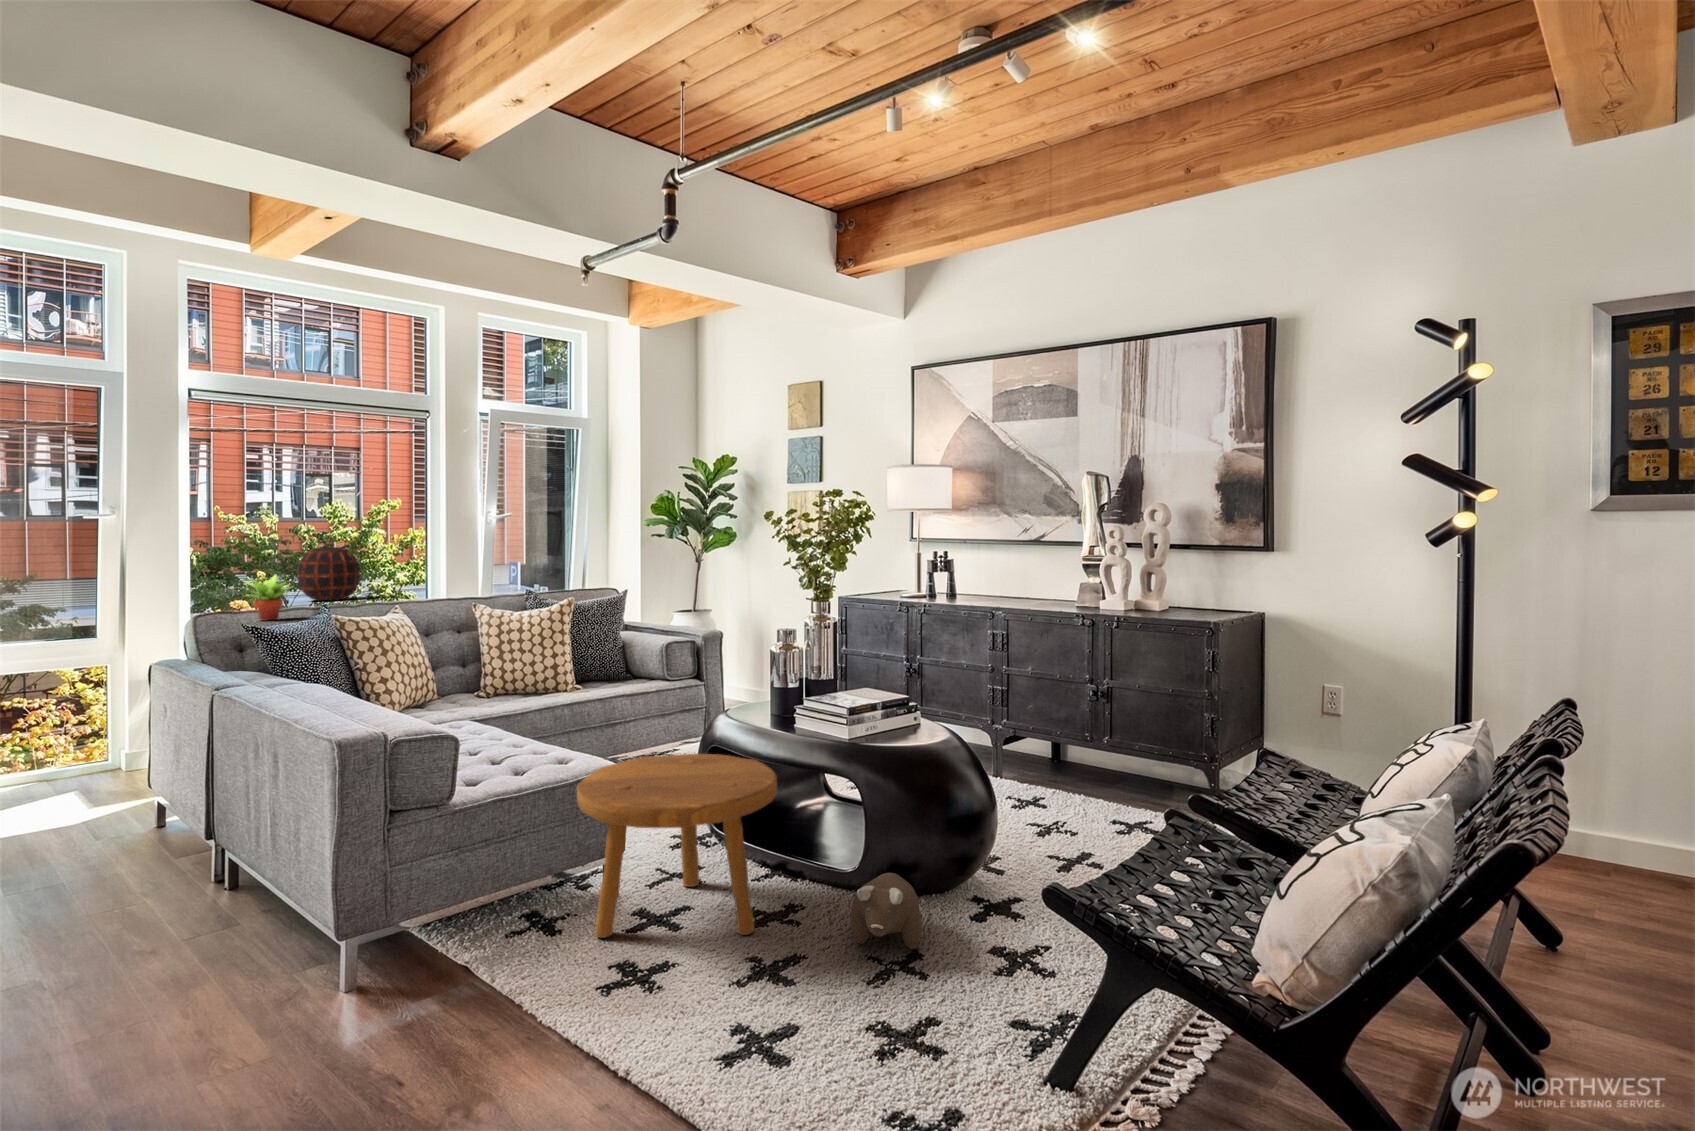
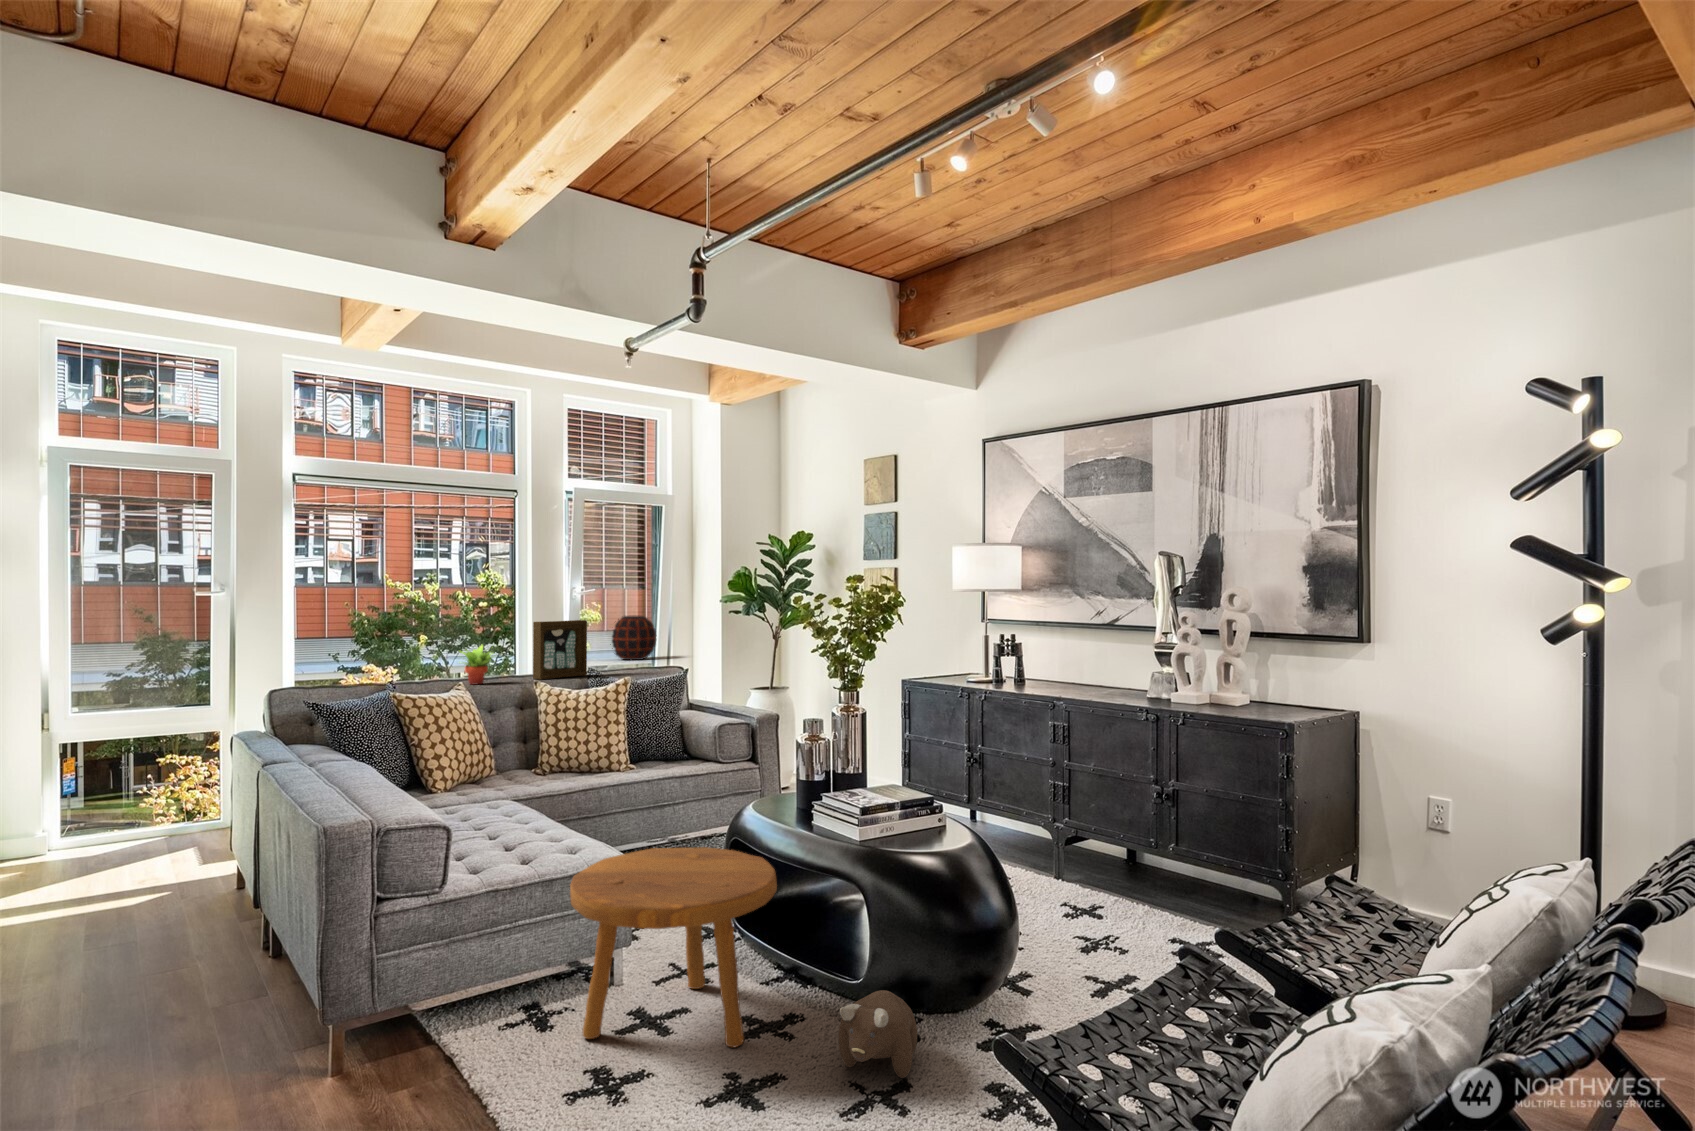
picture frame: none [468,543,522,603] -> present [533,620,587,680]
decorative vase: present [297,547,360,601] -> present [610,616,657,660]
succulent plant: present [247,575,290,621] -> present [462,645,492,685]

